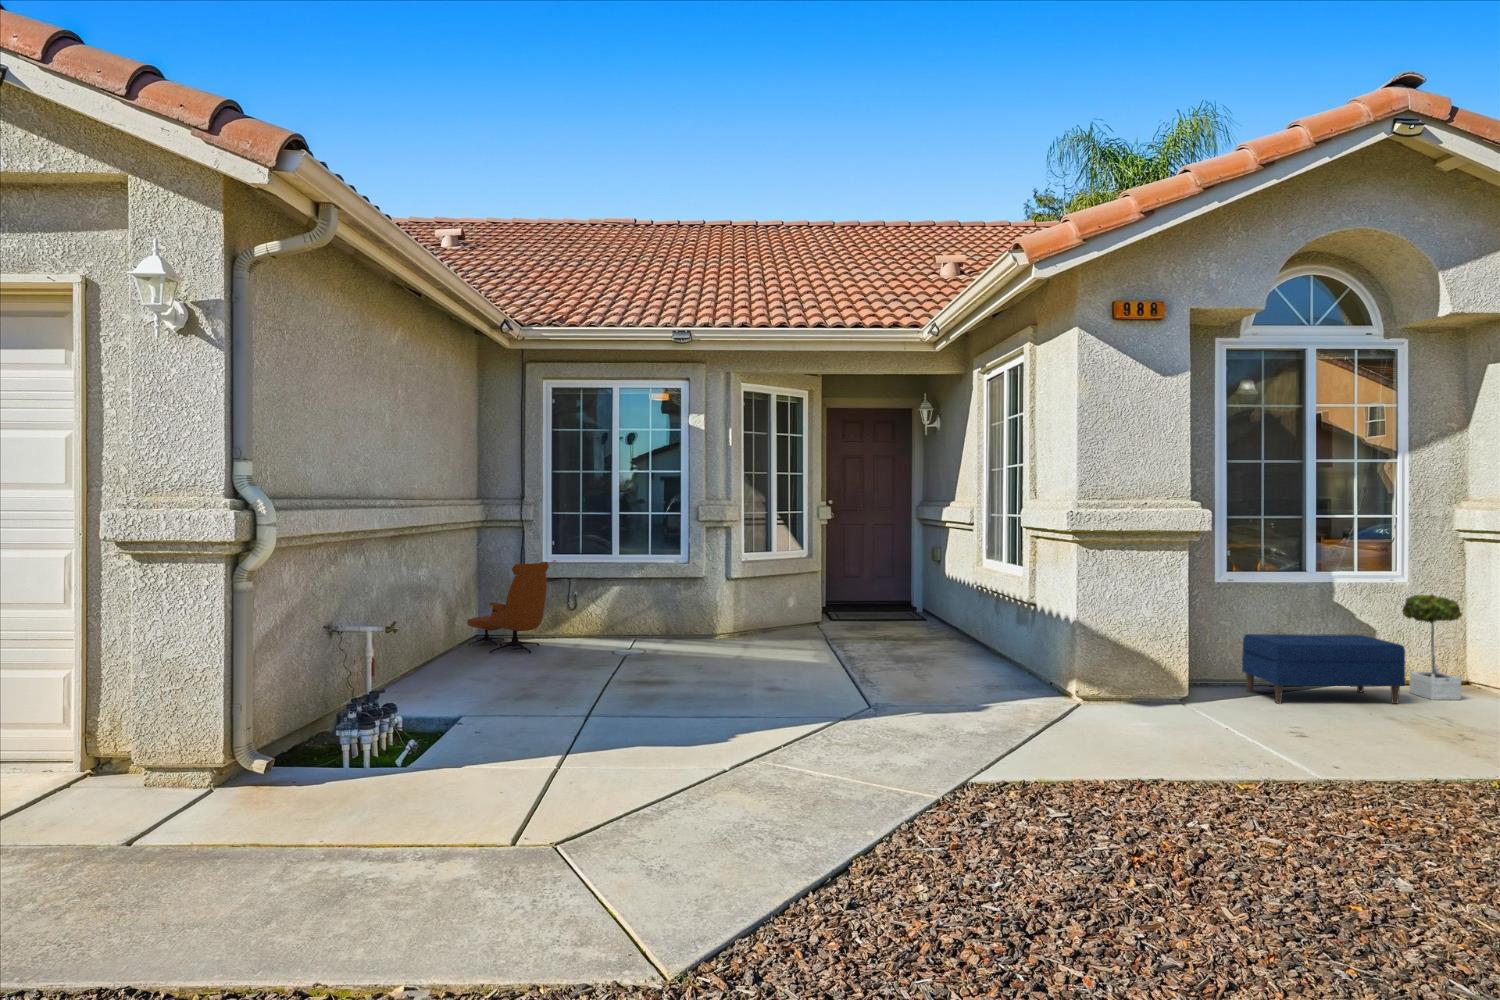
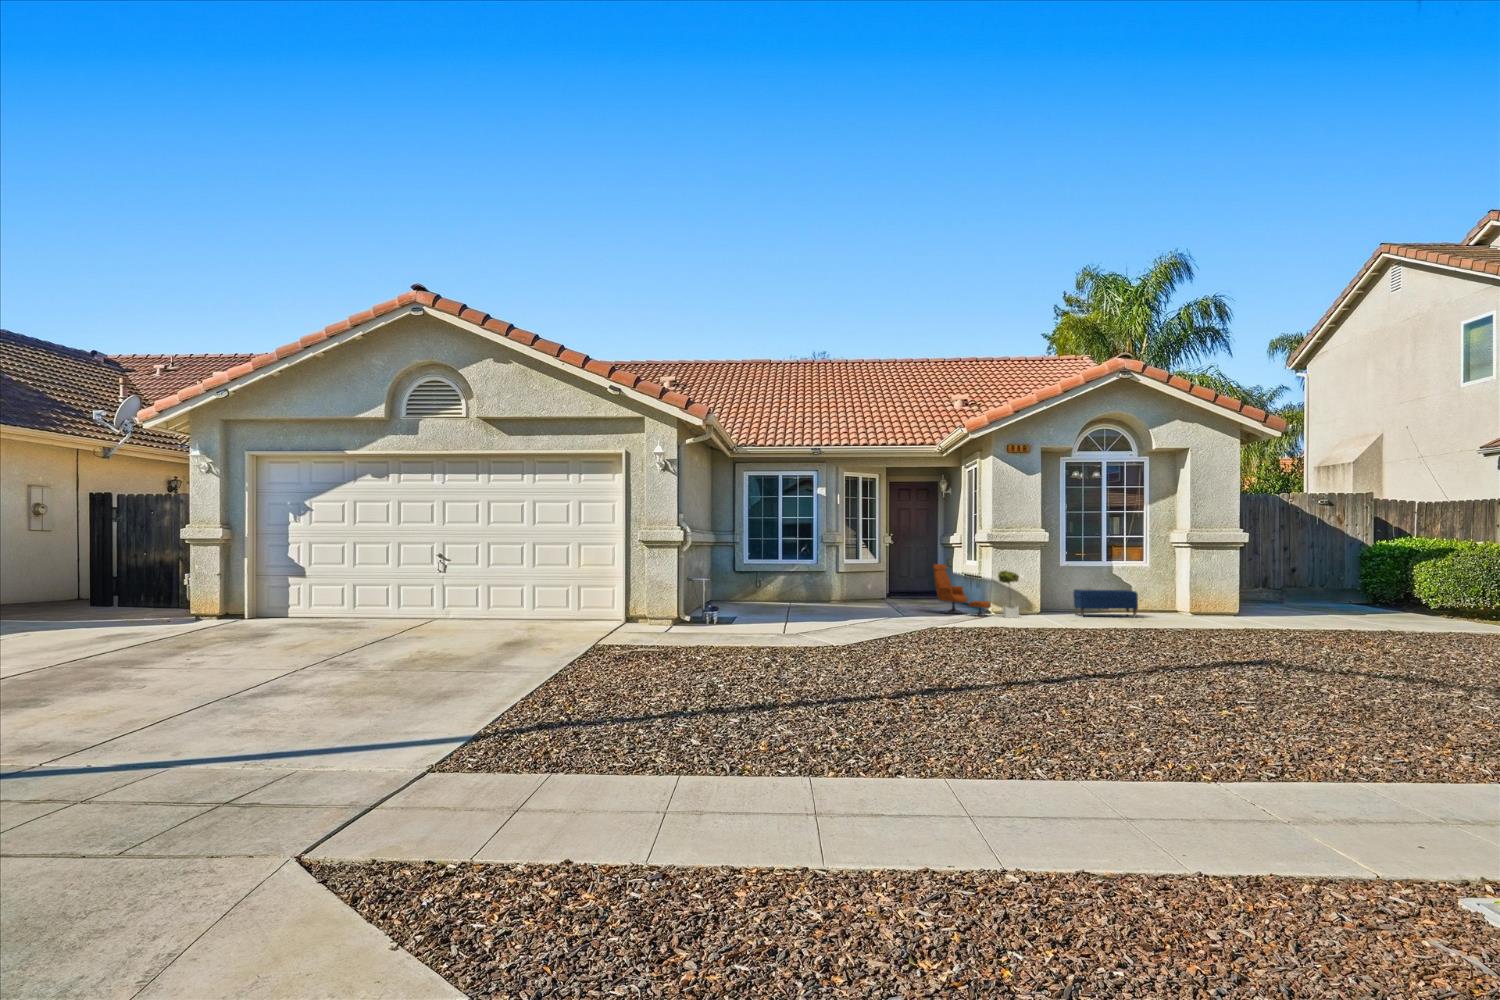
lounge chair: present [467,562,549,653] -> present [933,564,991,615]
potted tree: present [1402,594,1462,700] -> present [998,571,1019,618]

